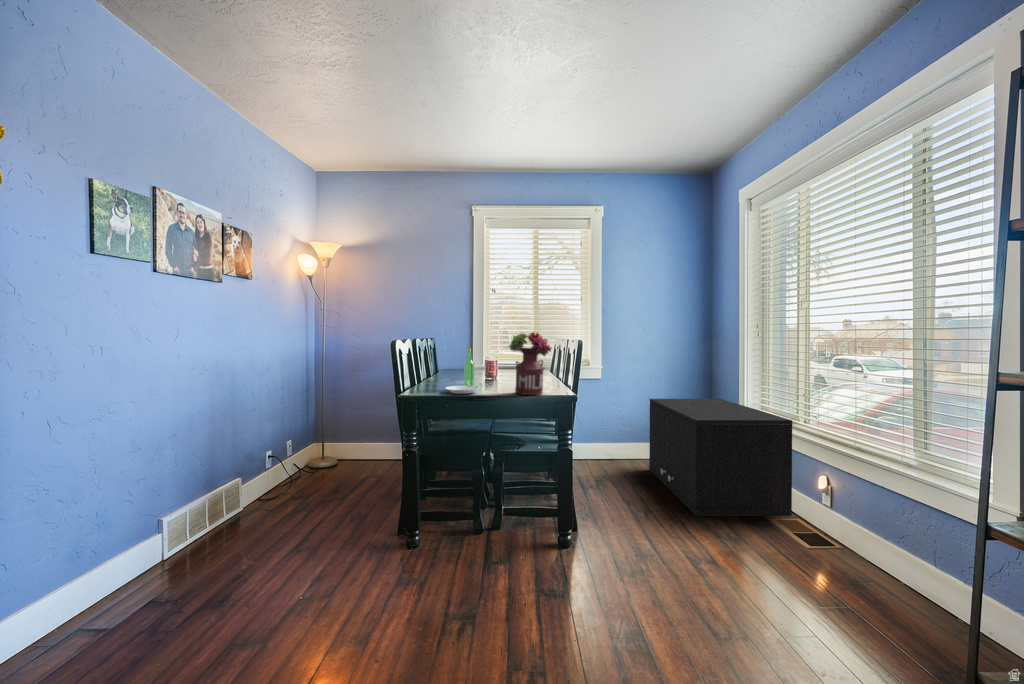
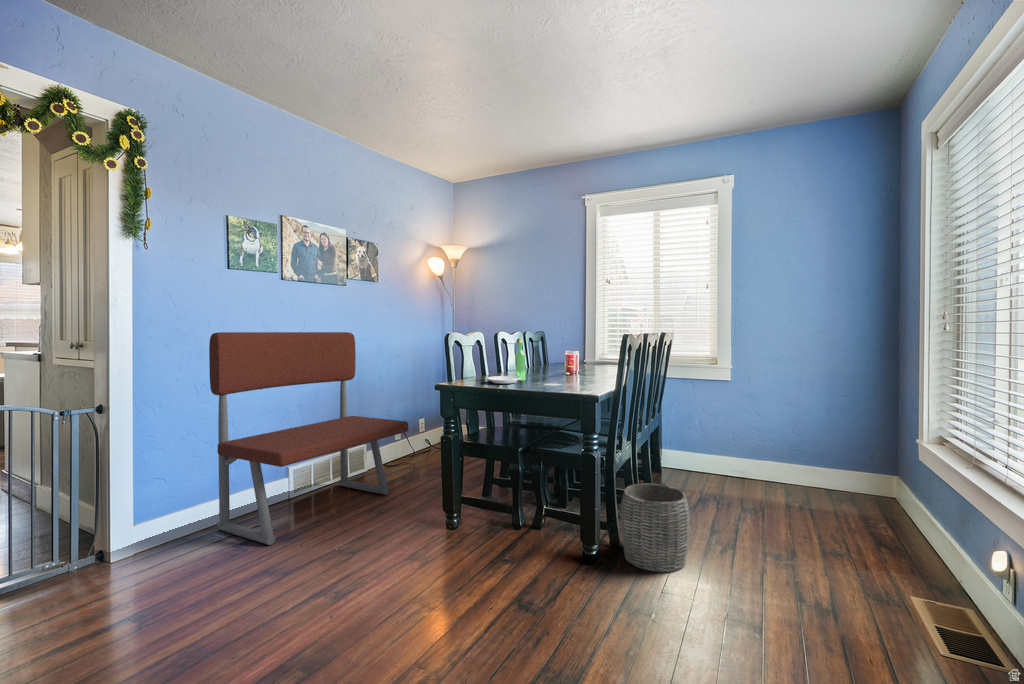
flower arrangement: present [509,332,552,395] -> none [540,321,587,389]
bench: none [87,341,330,620] -> present [209,332,408,545]
storage cabinet: present [649,399,792,516] -> none [782,404,955,585]
woven basket: none [586,474,644,549] -> present [621,484,690,573]

